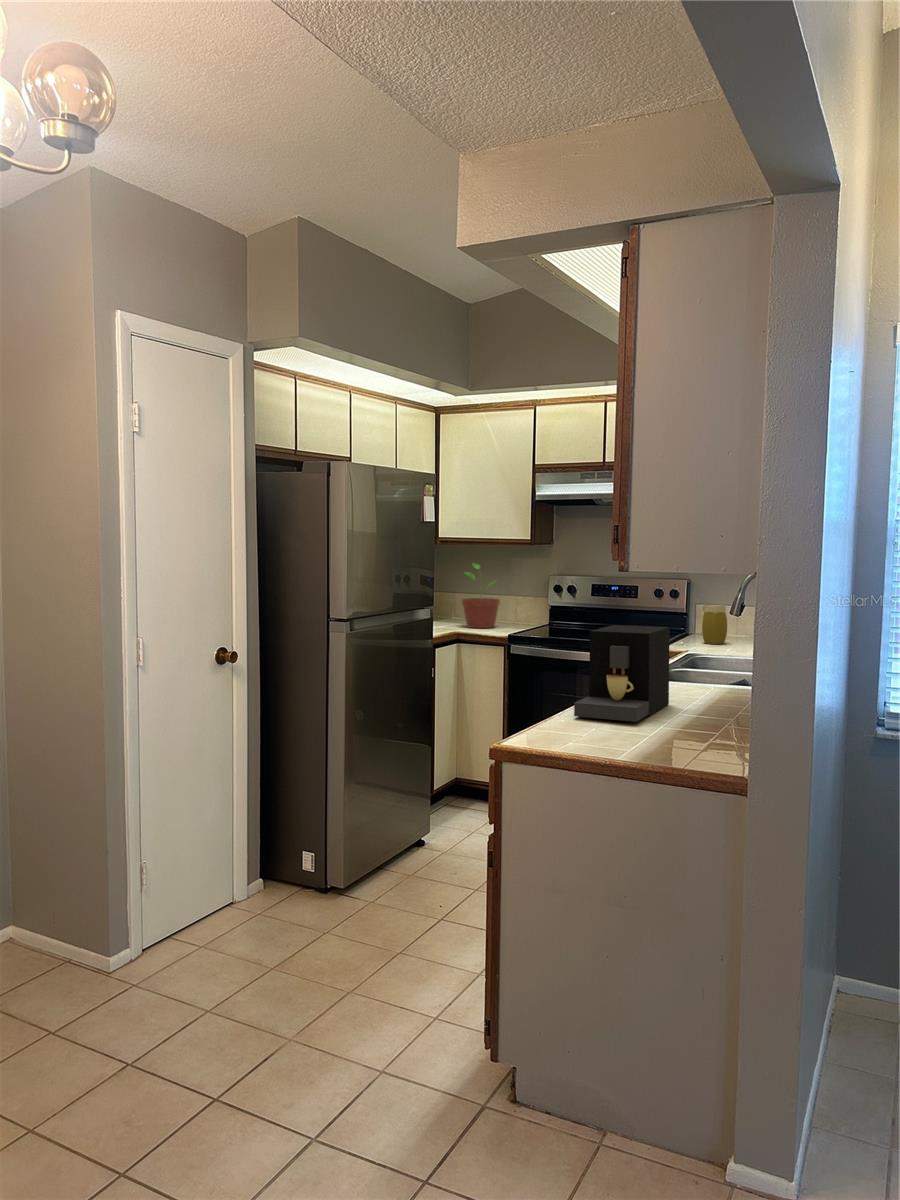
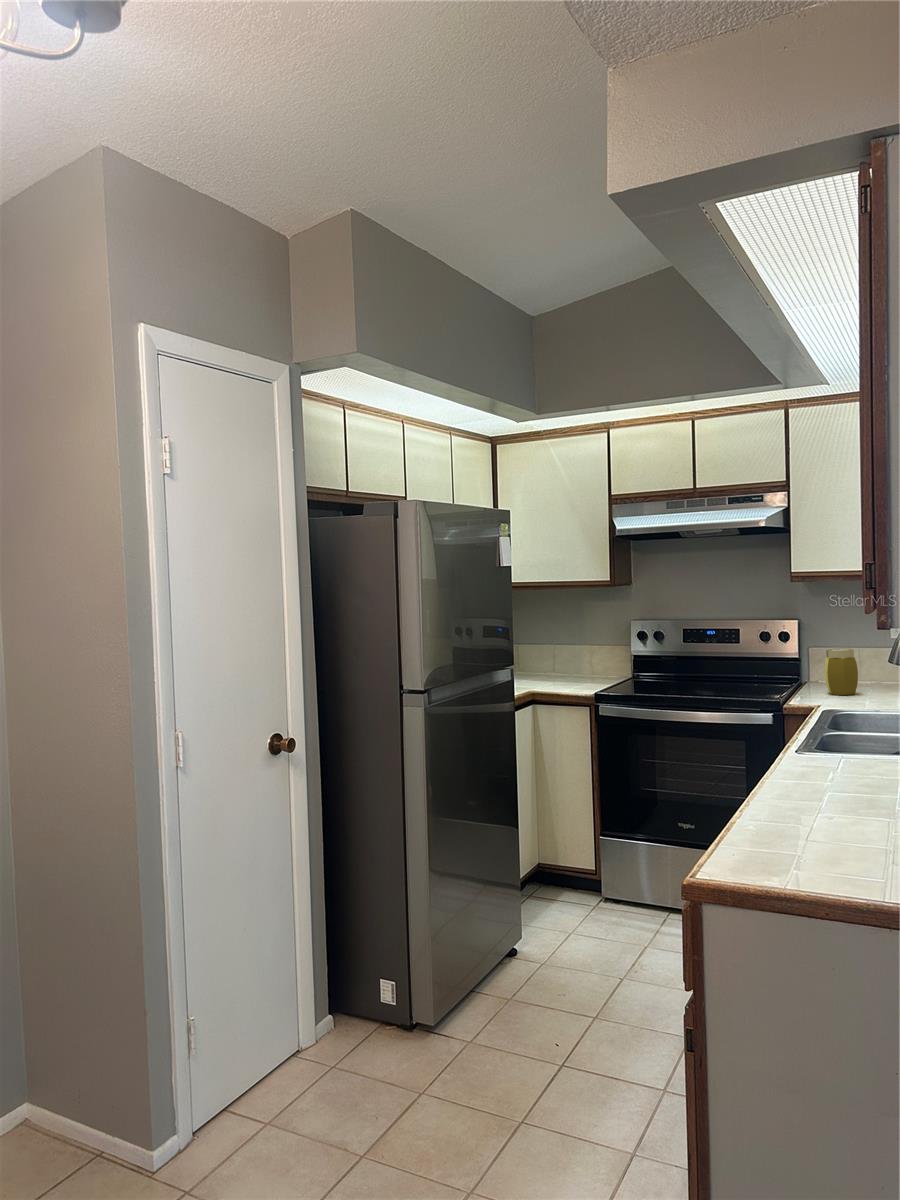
potted plant: present [462,563,500,628] -> none [533,610,577,685]
coffee maker: present [574,625,670,722] -> none [769,692,873,831]

